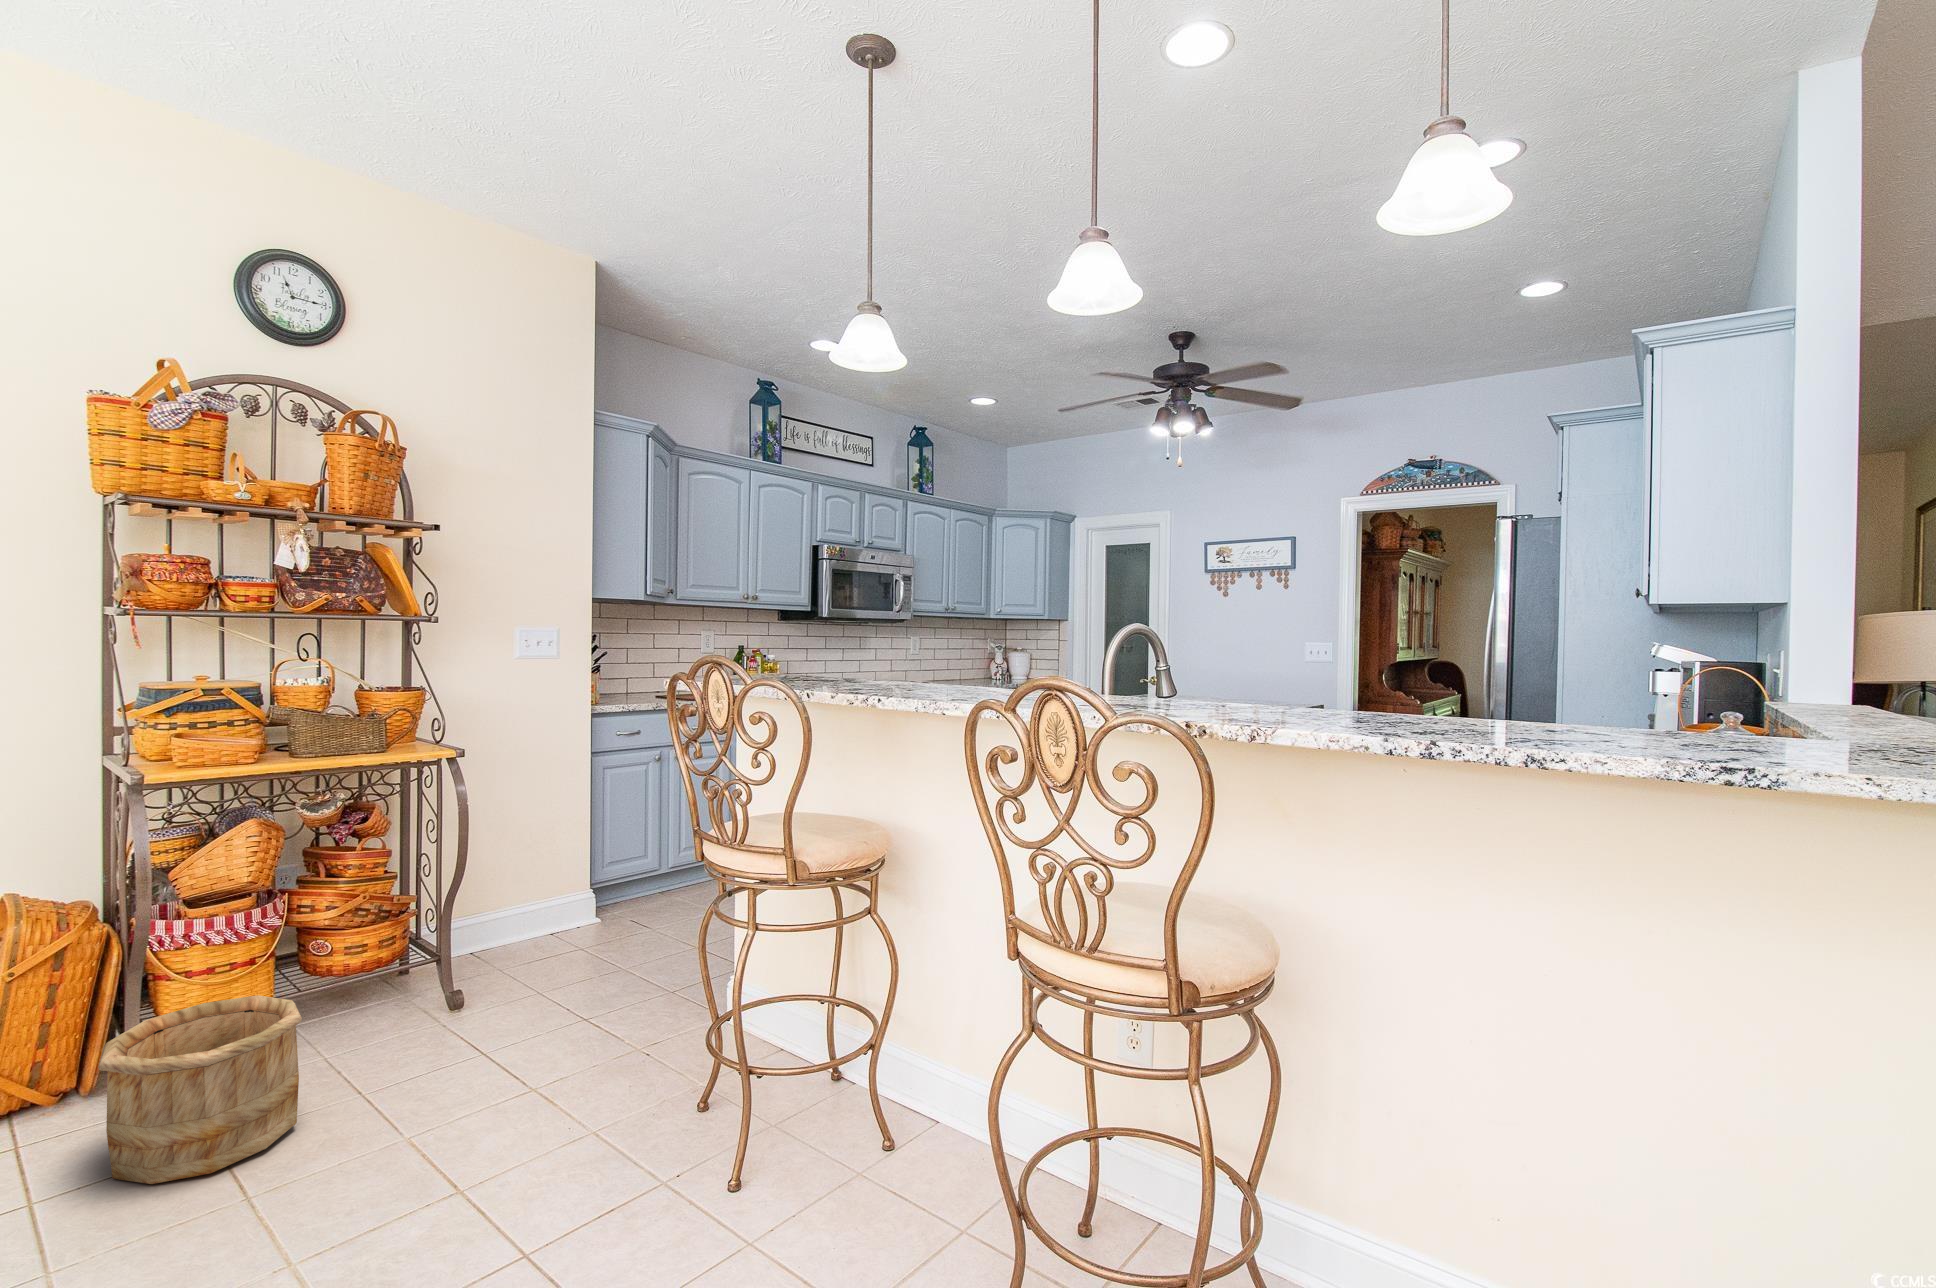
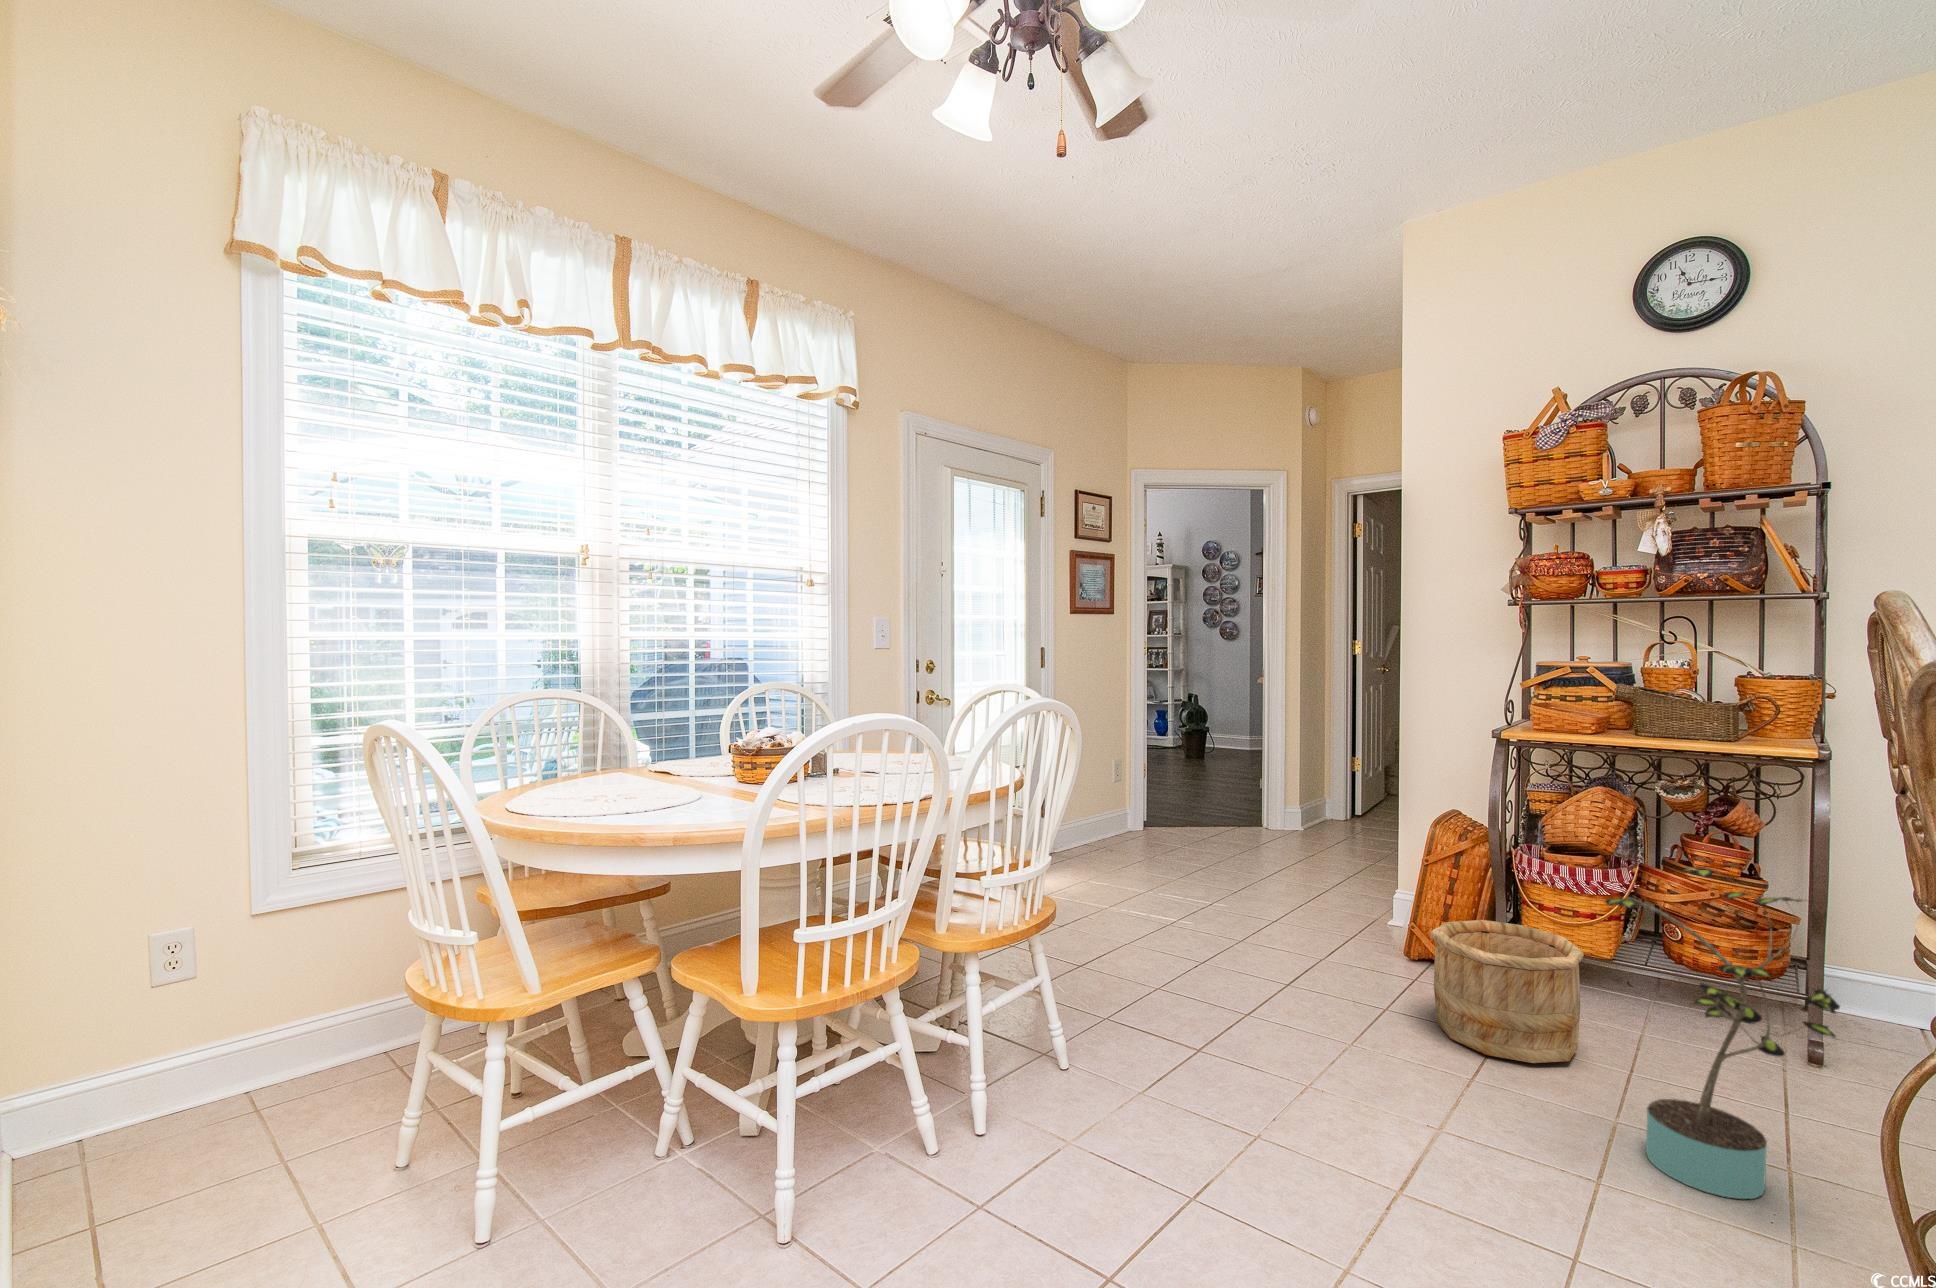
potted plant: none [391,873,573,1164] -> present [1605,867,1840,1199]

